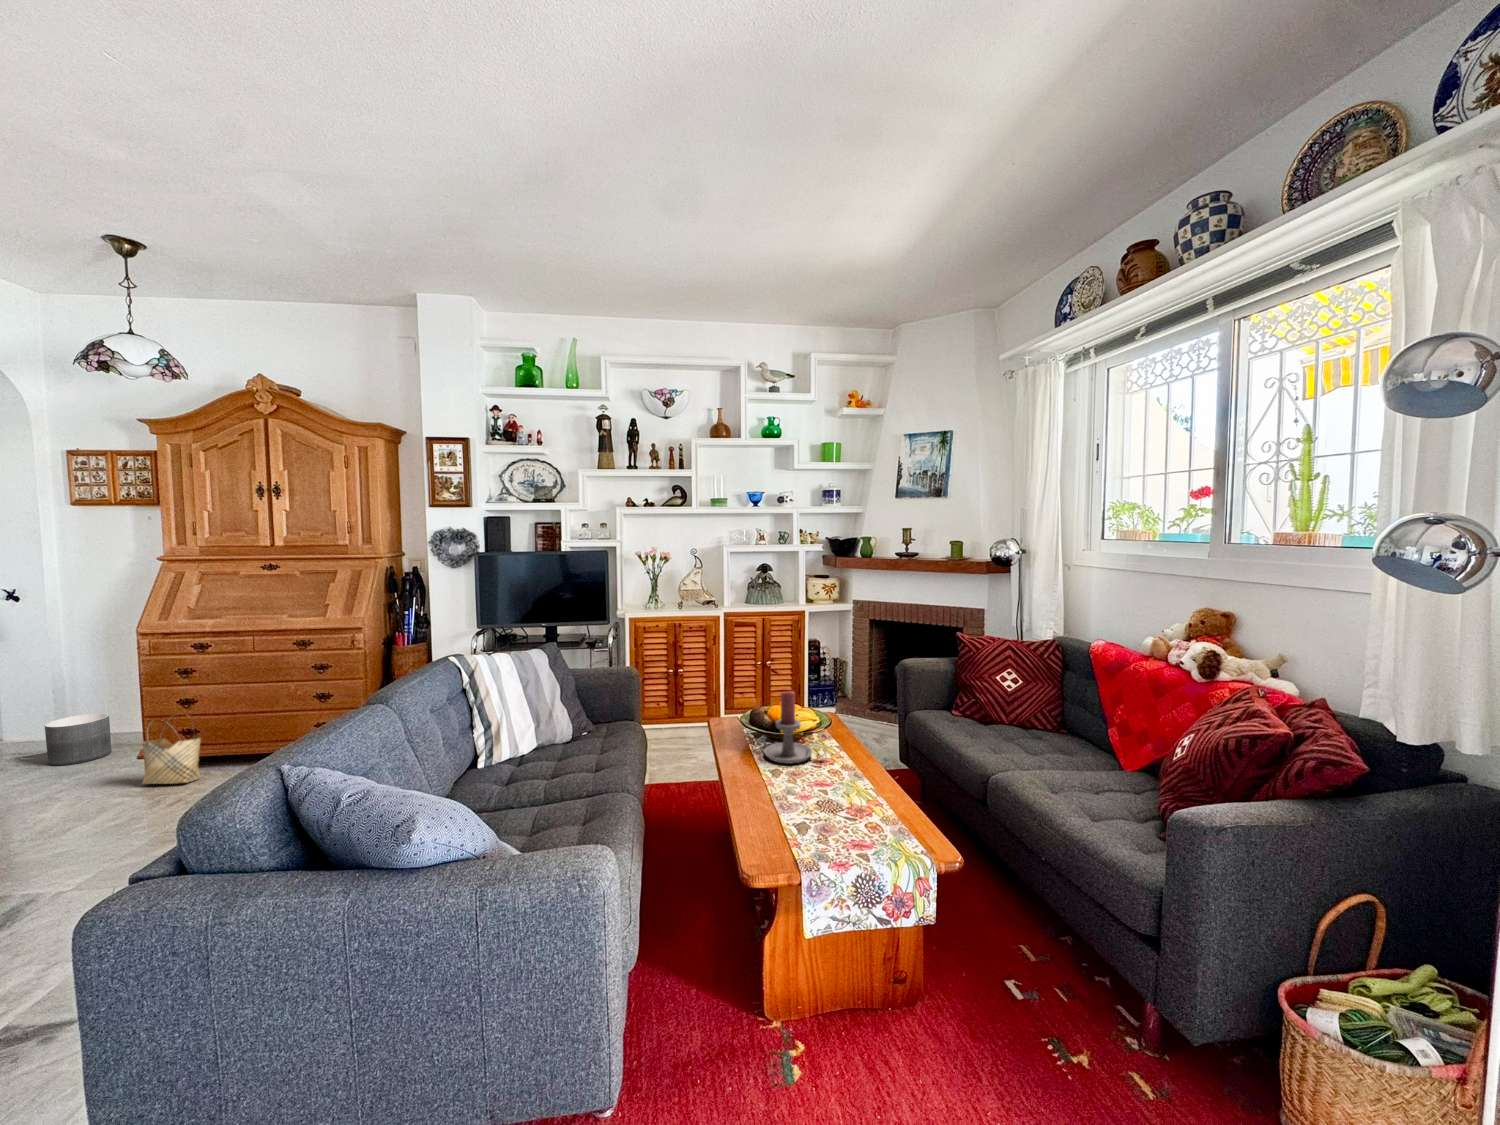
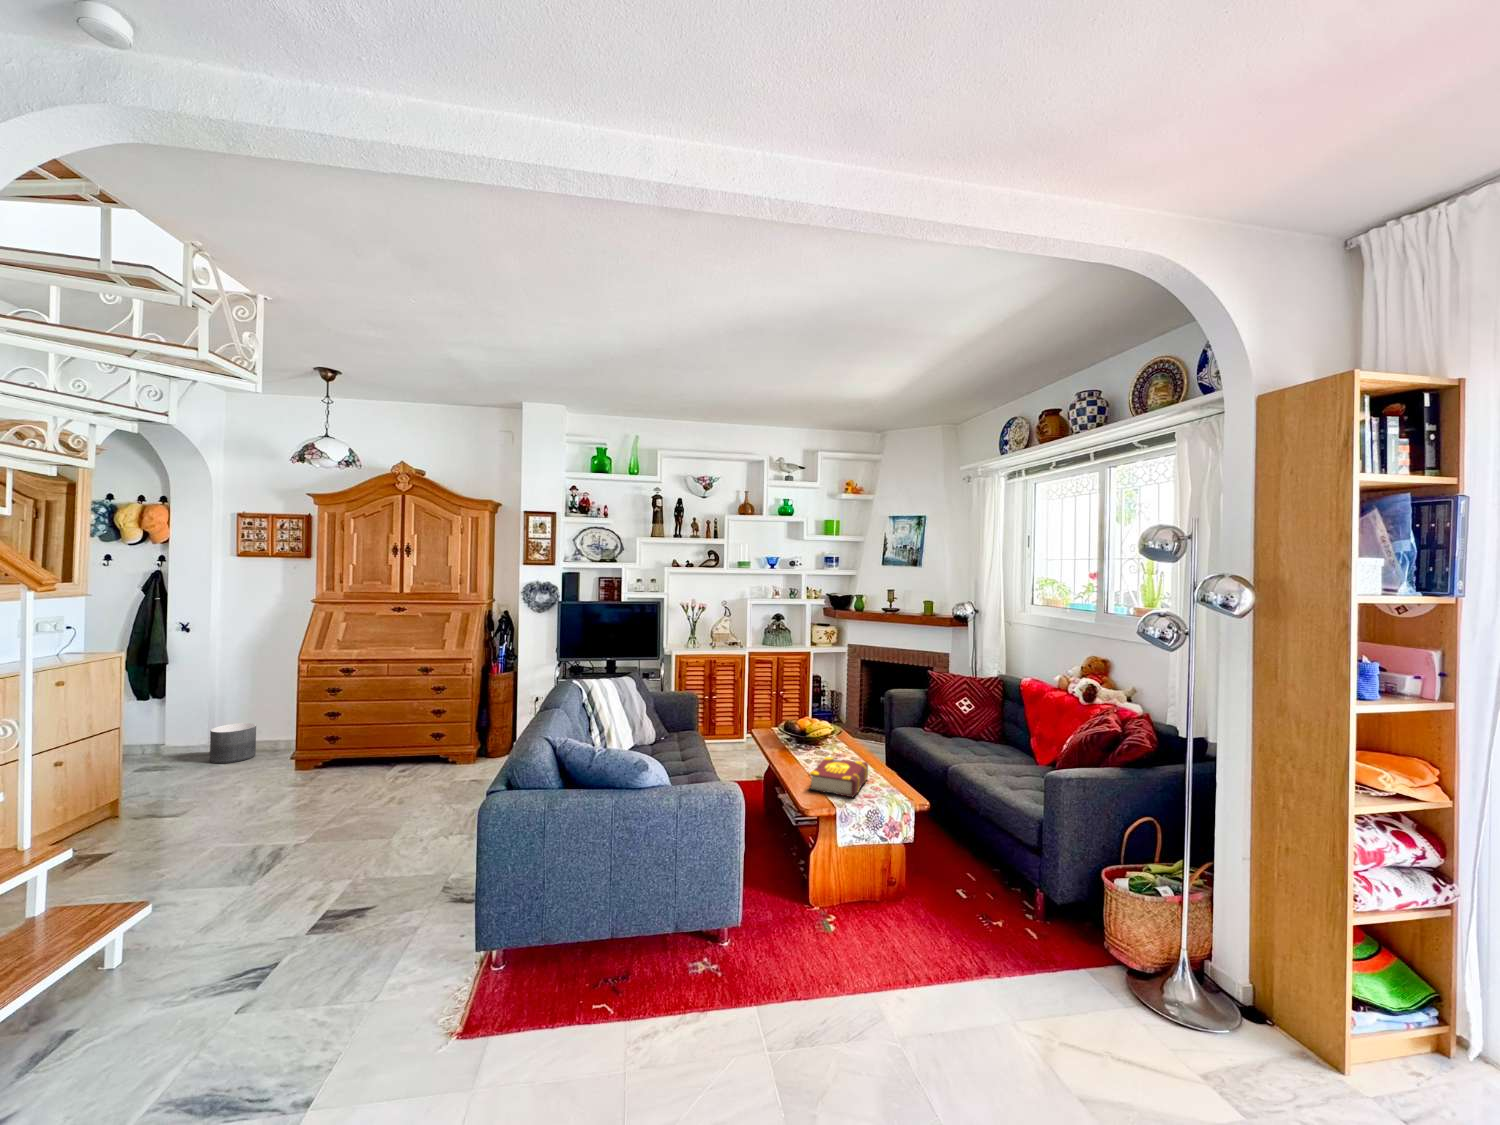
candle holder: present [765,691,826,764] -> none [797,707,840,756]
woven basket: present [142,714,201,784] -> none [303,721,348,777]
book: none [765,770,863,845] -> present [810,757,868,797]

